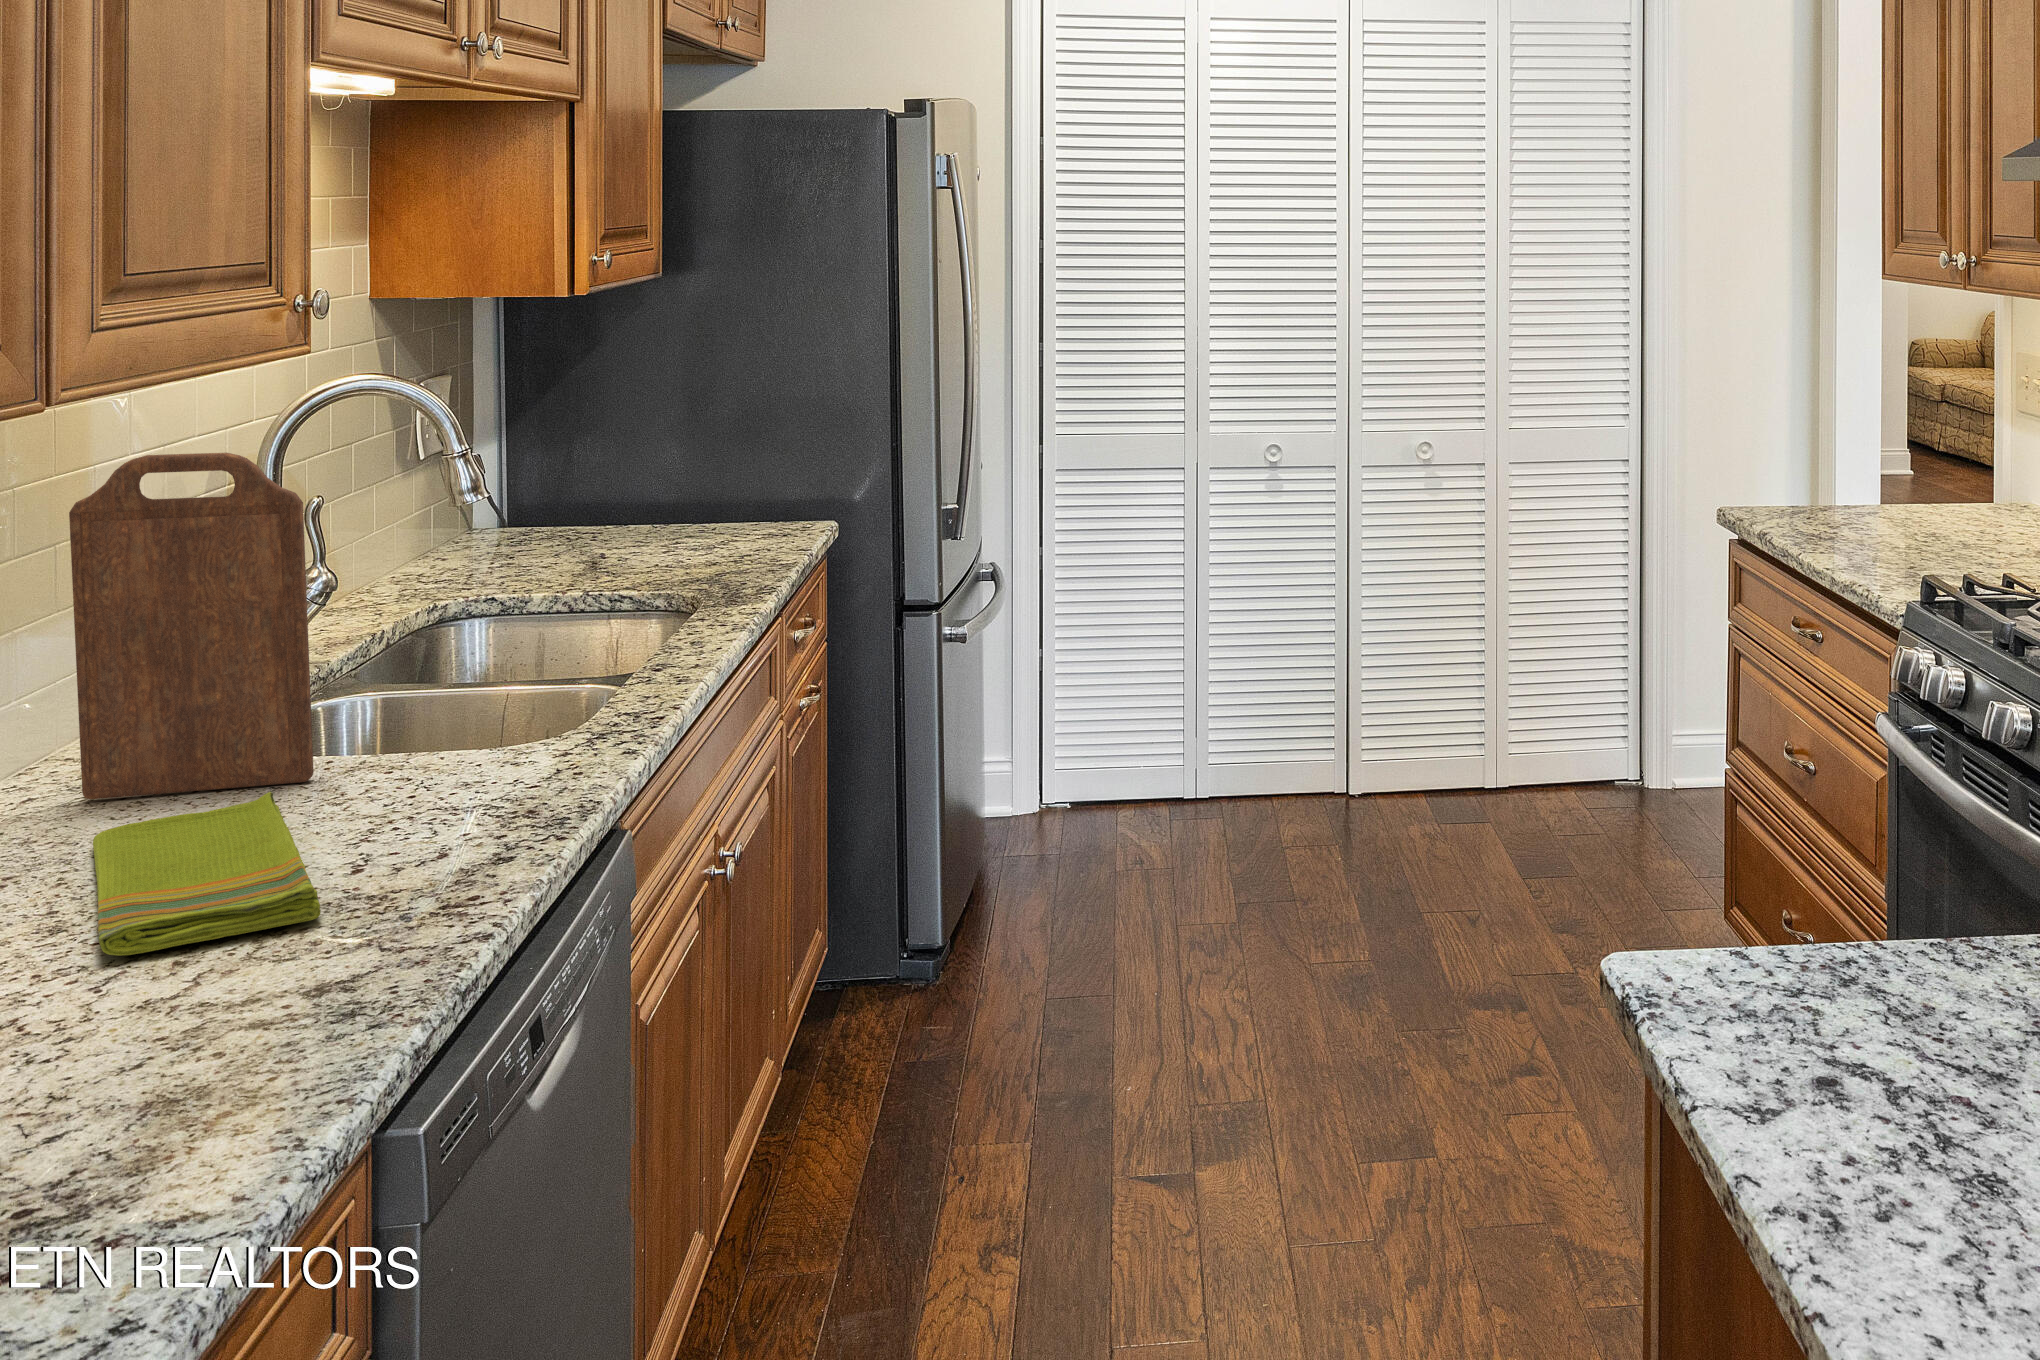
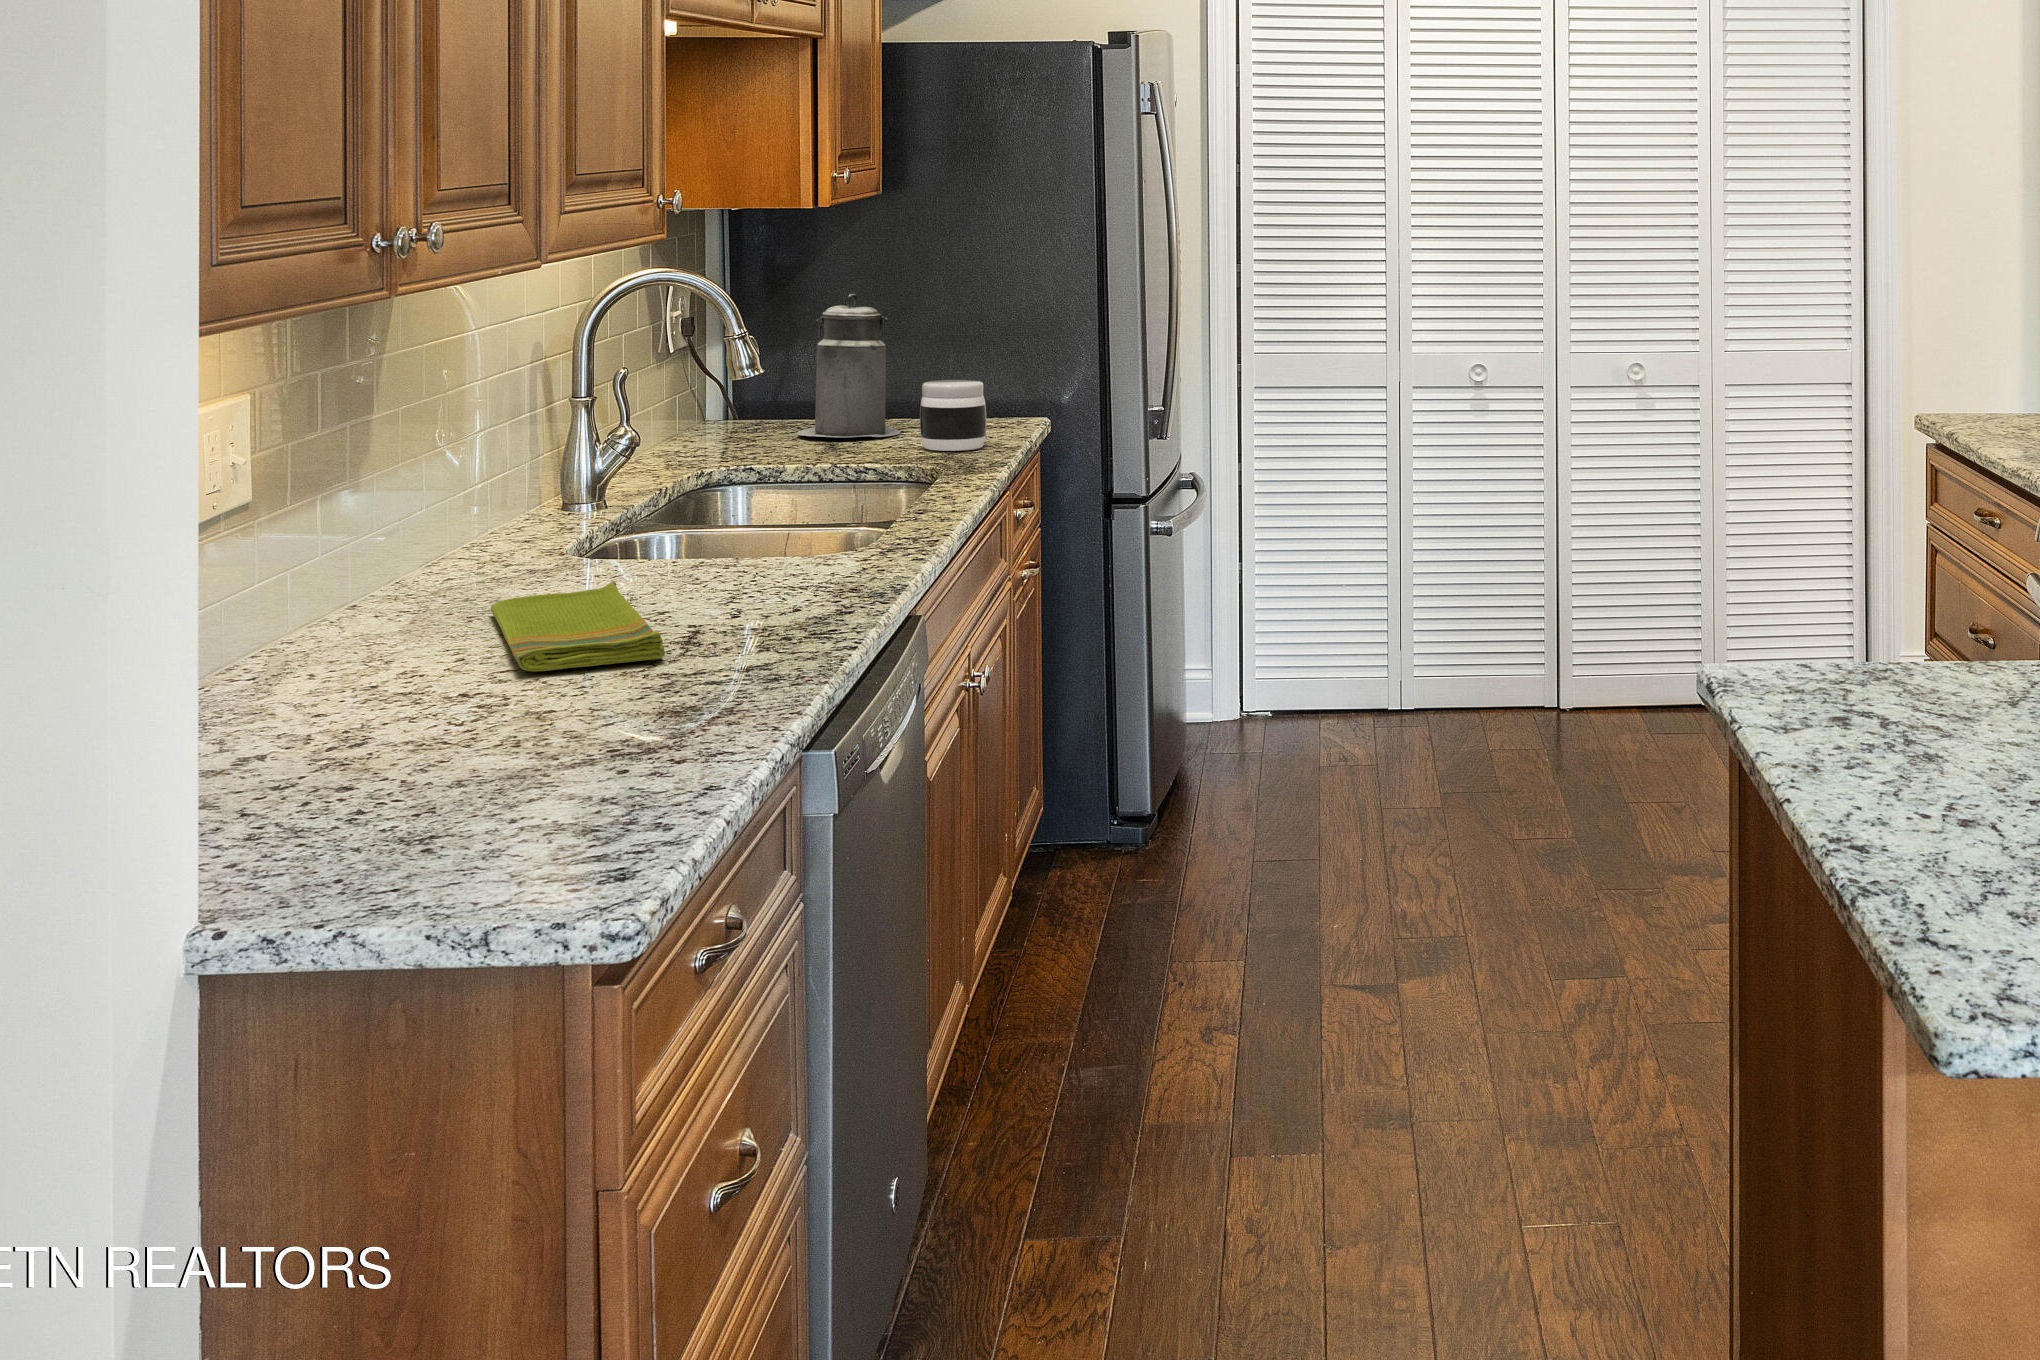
canister: none [544,393,664,553] -> present [797,294,900,437]
cutting board: present [69,453,314,799] -> none [466,315,640,587]
jar: none [686,487,762,566] -> present [920,380,986,451]

